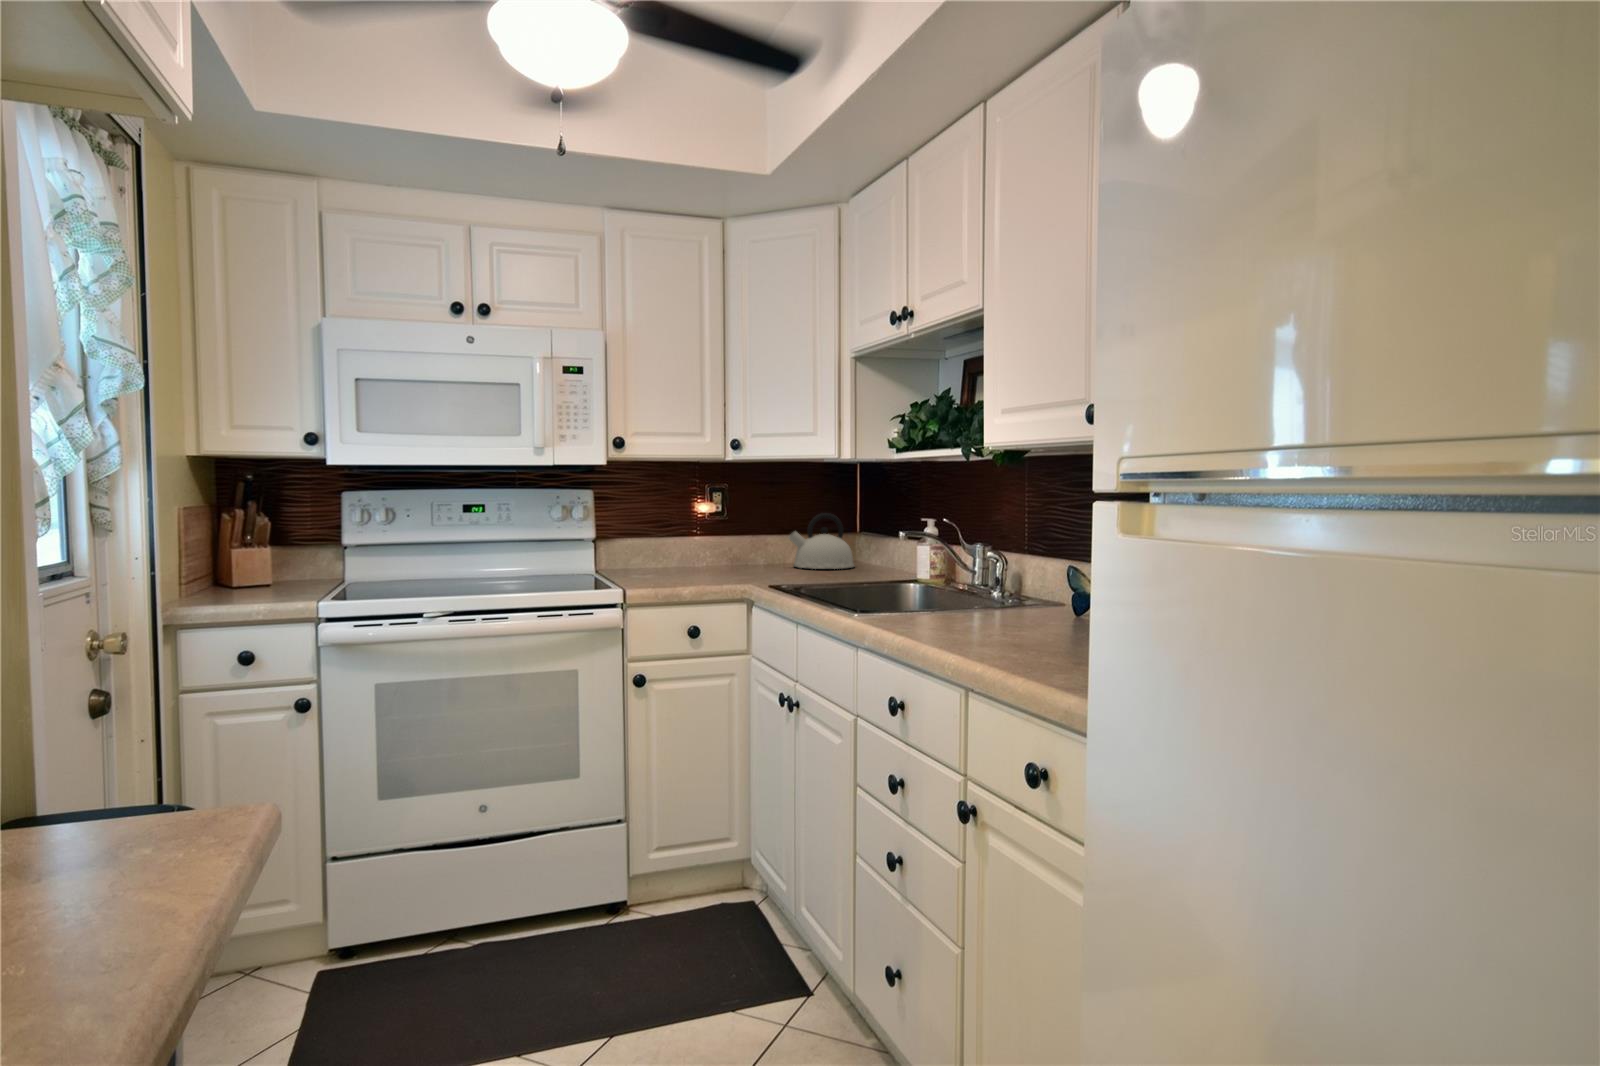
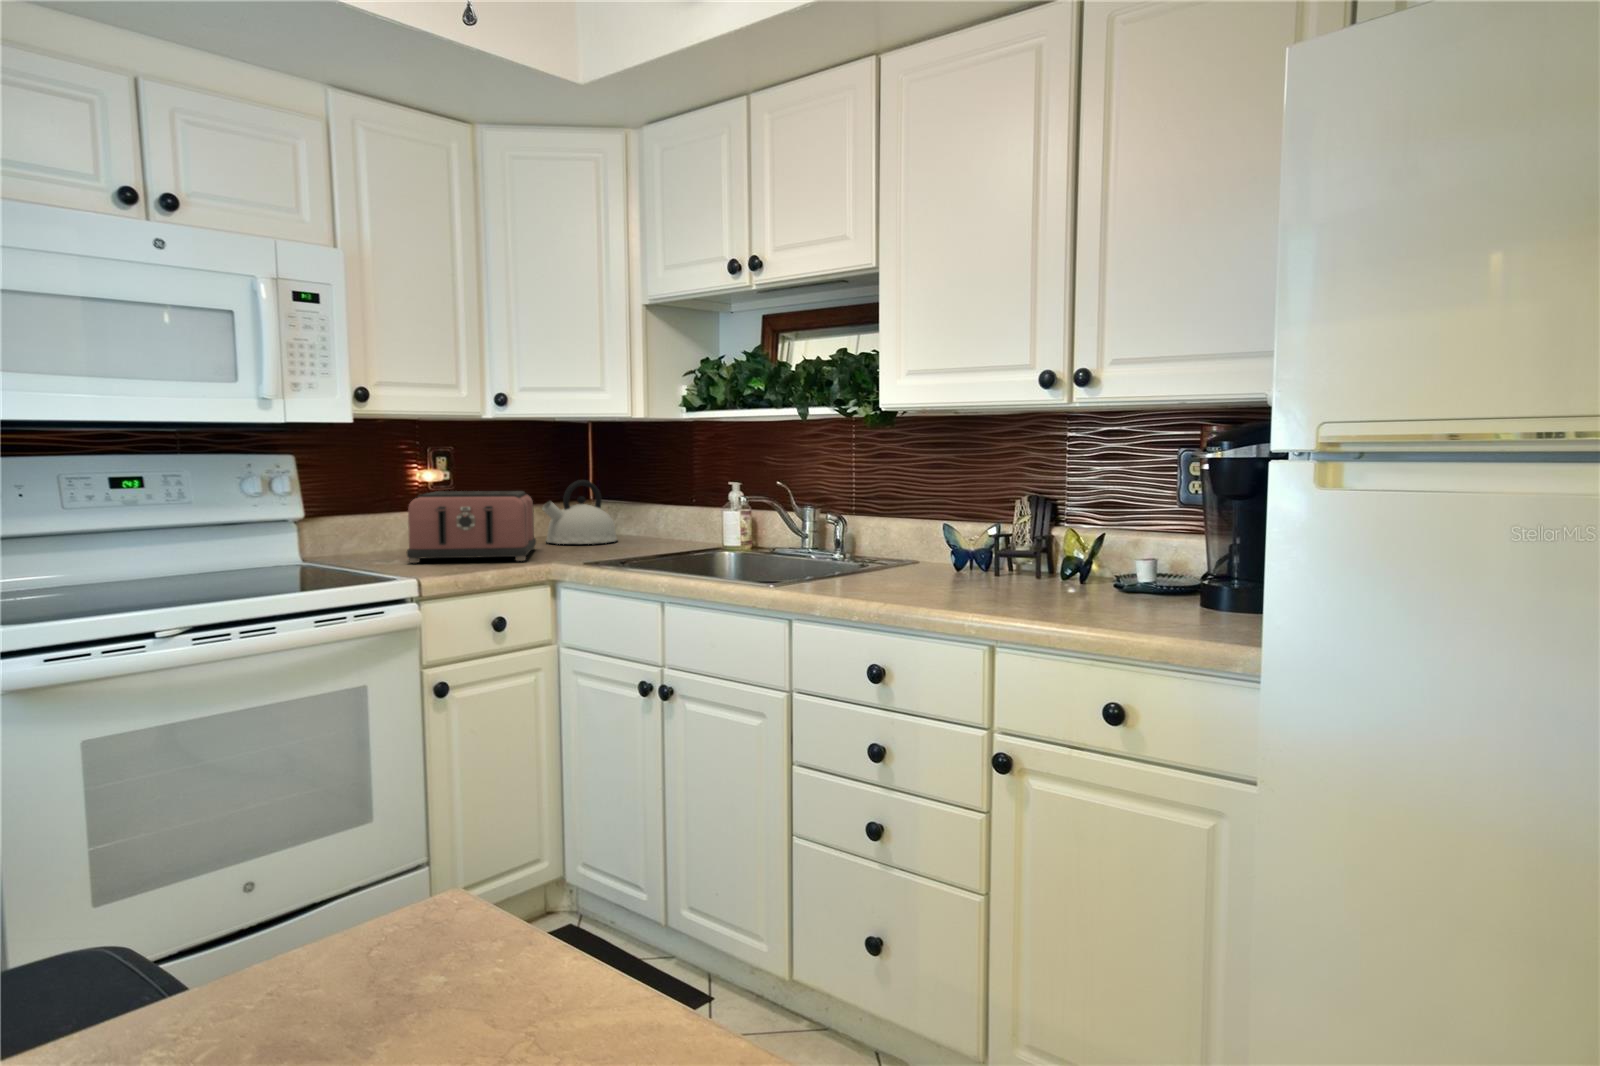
toaster: none [653,520,773,580] -> present [407,491,536,563]

